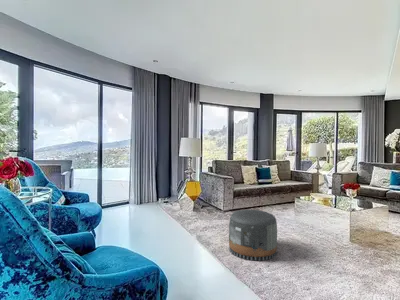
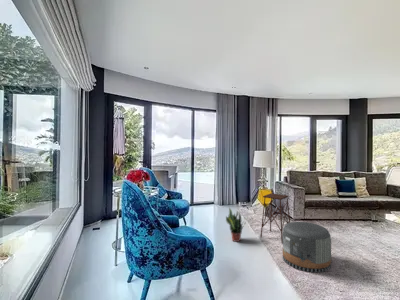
side table: none [198,183,228,236] -> present [261,193,290,243]
potted plant: none [161,202,185,242] -> present [226,209,244,242]

